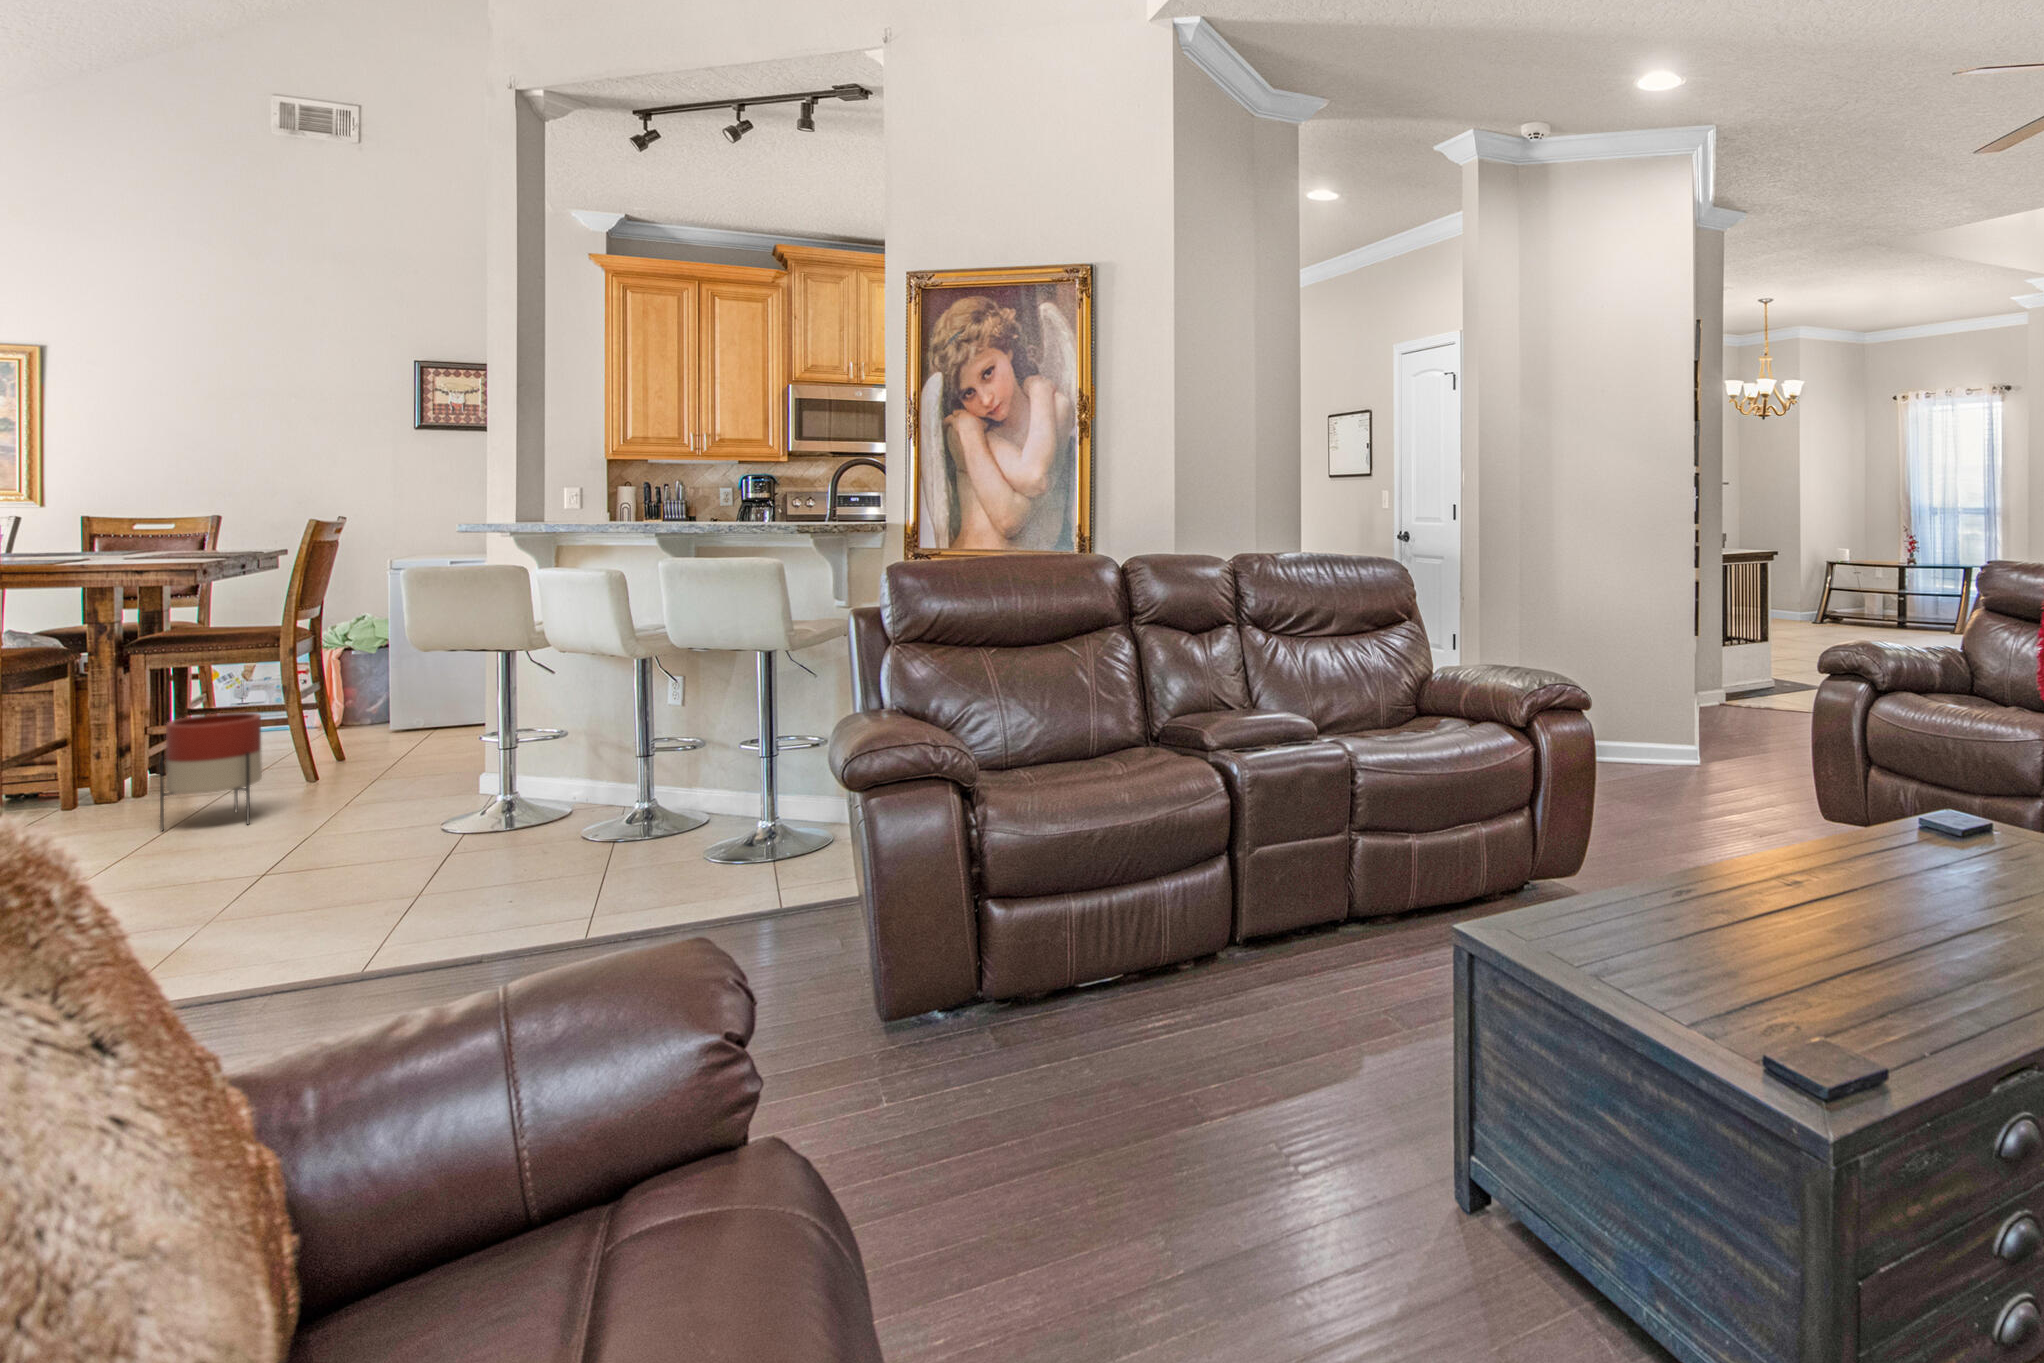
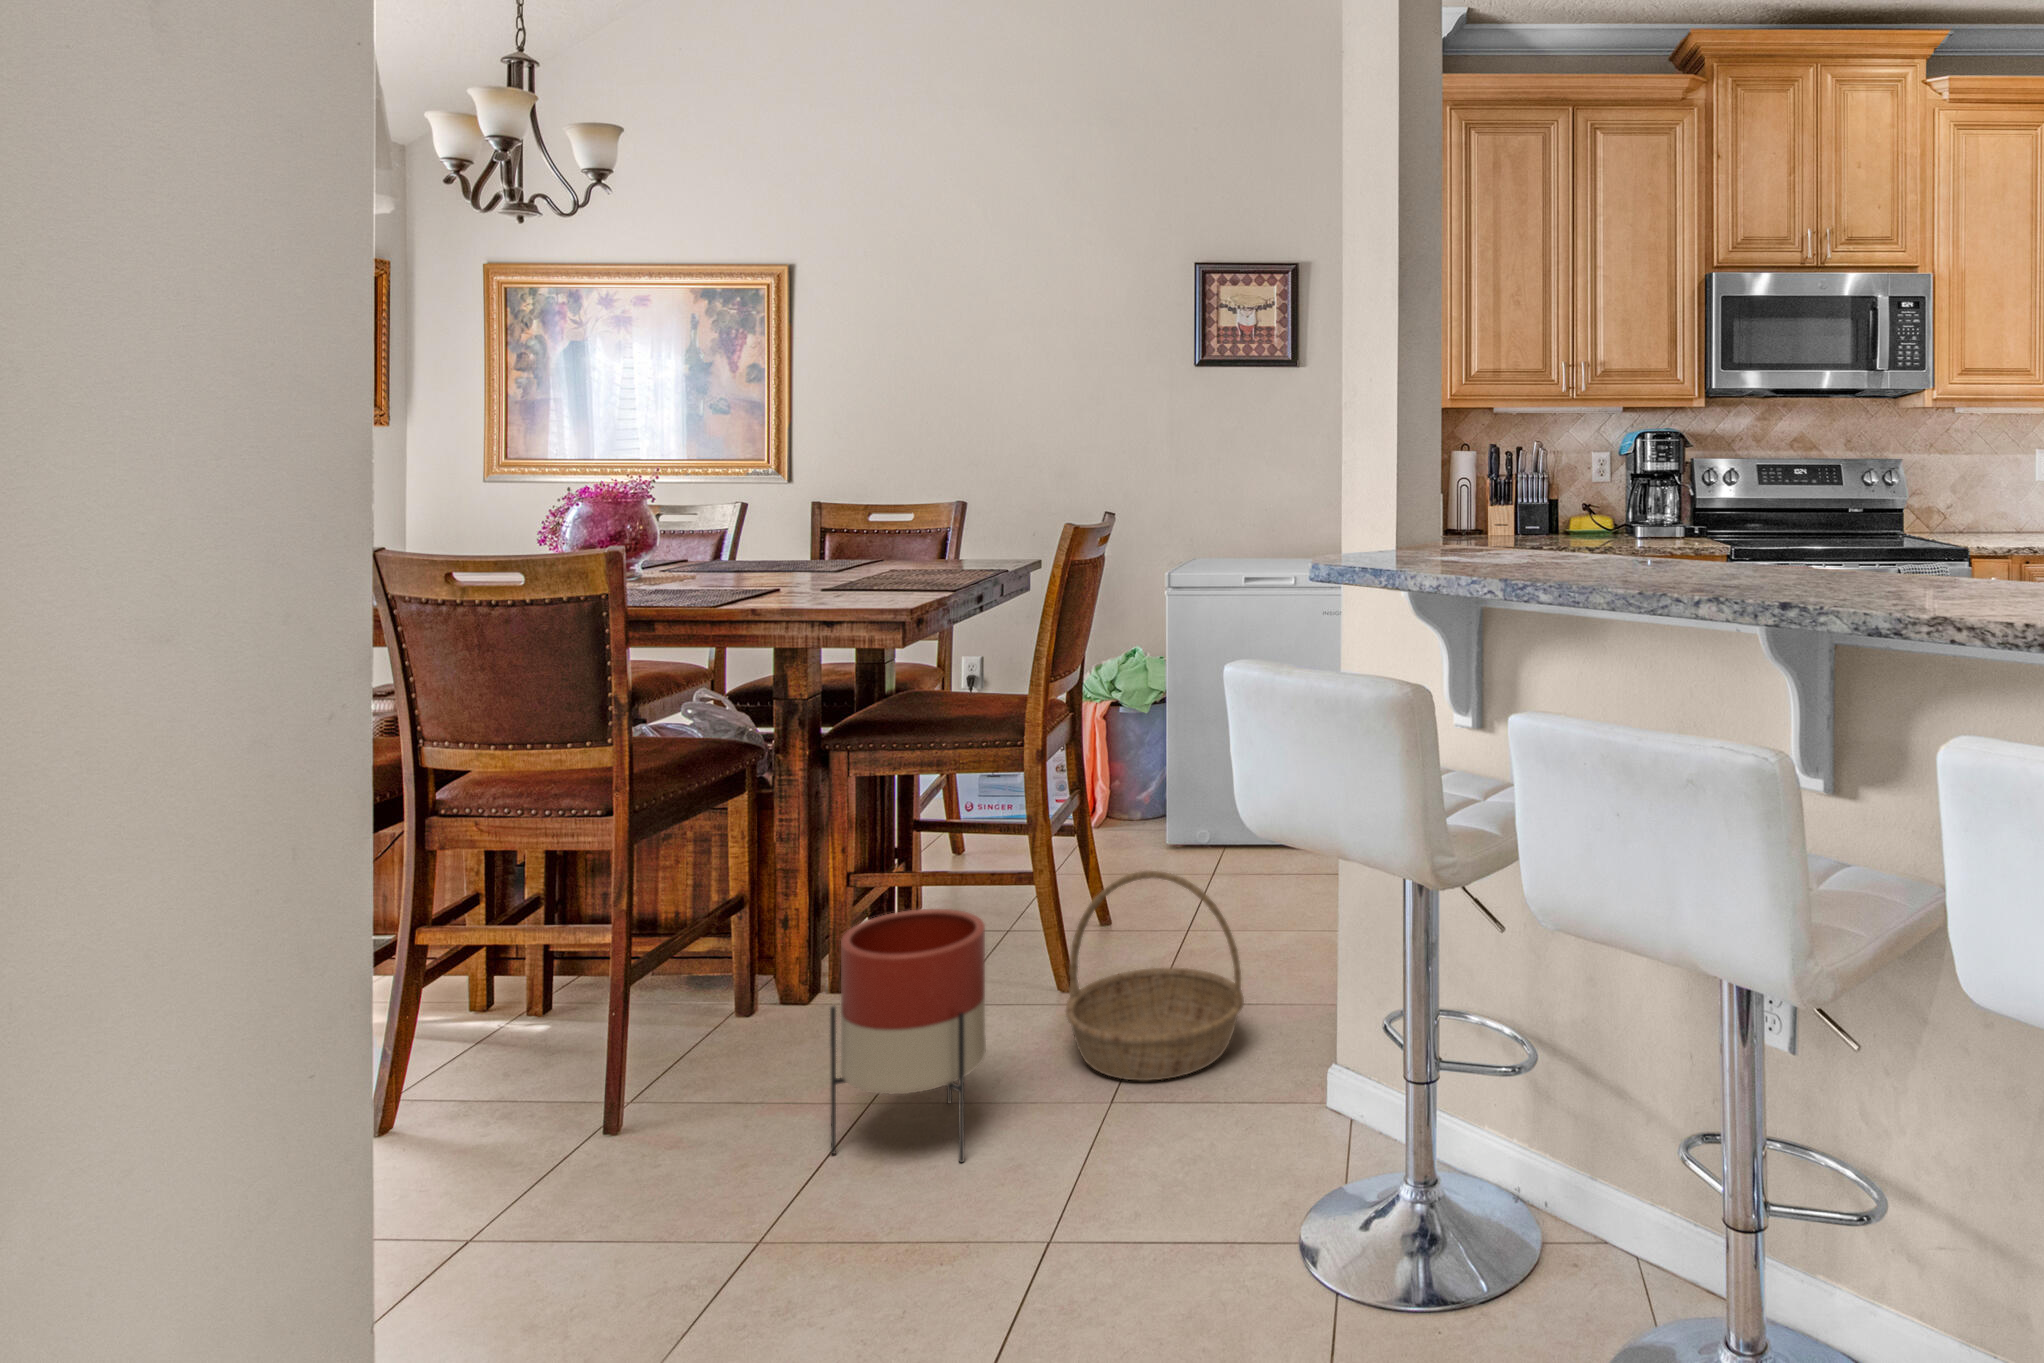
basket: none [313,696,430,797] -> present [1066,871,1244,1081]

